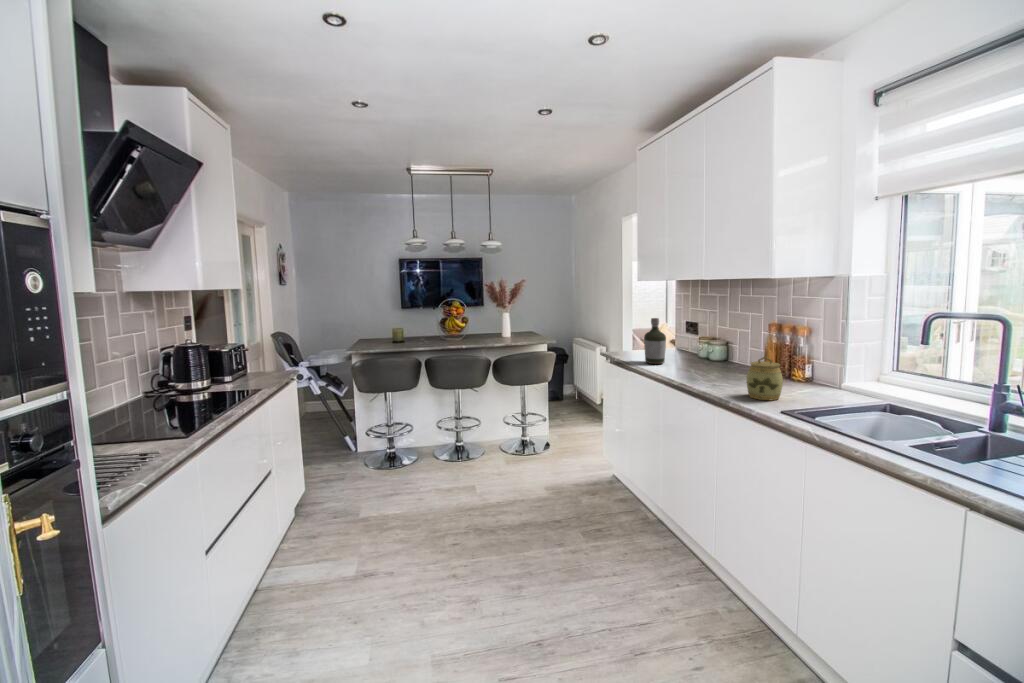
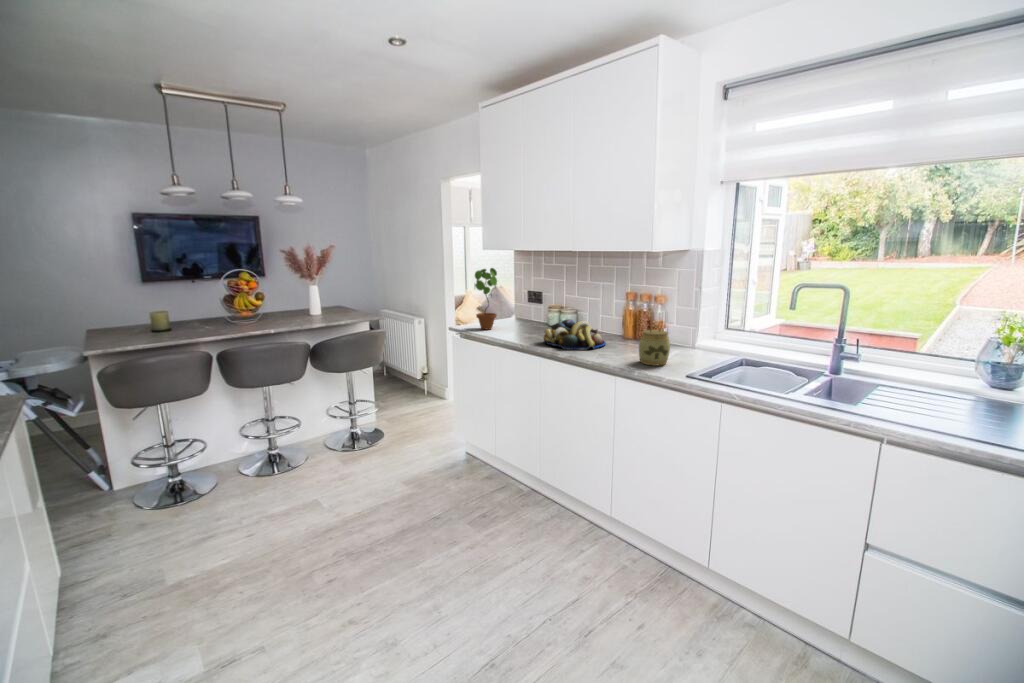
potted plant: none [619,297,643,356] -> present [475,268,497,330]
bottle: present [644,318,666,364] -> none [509,290,531,337]
fruit bowl: none [668,349,737,380] -> present [543,319,606,350]

